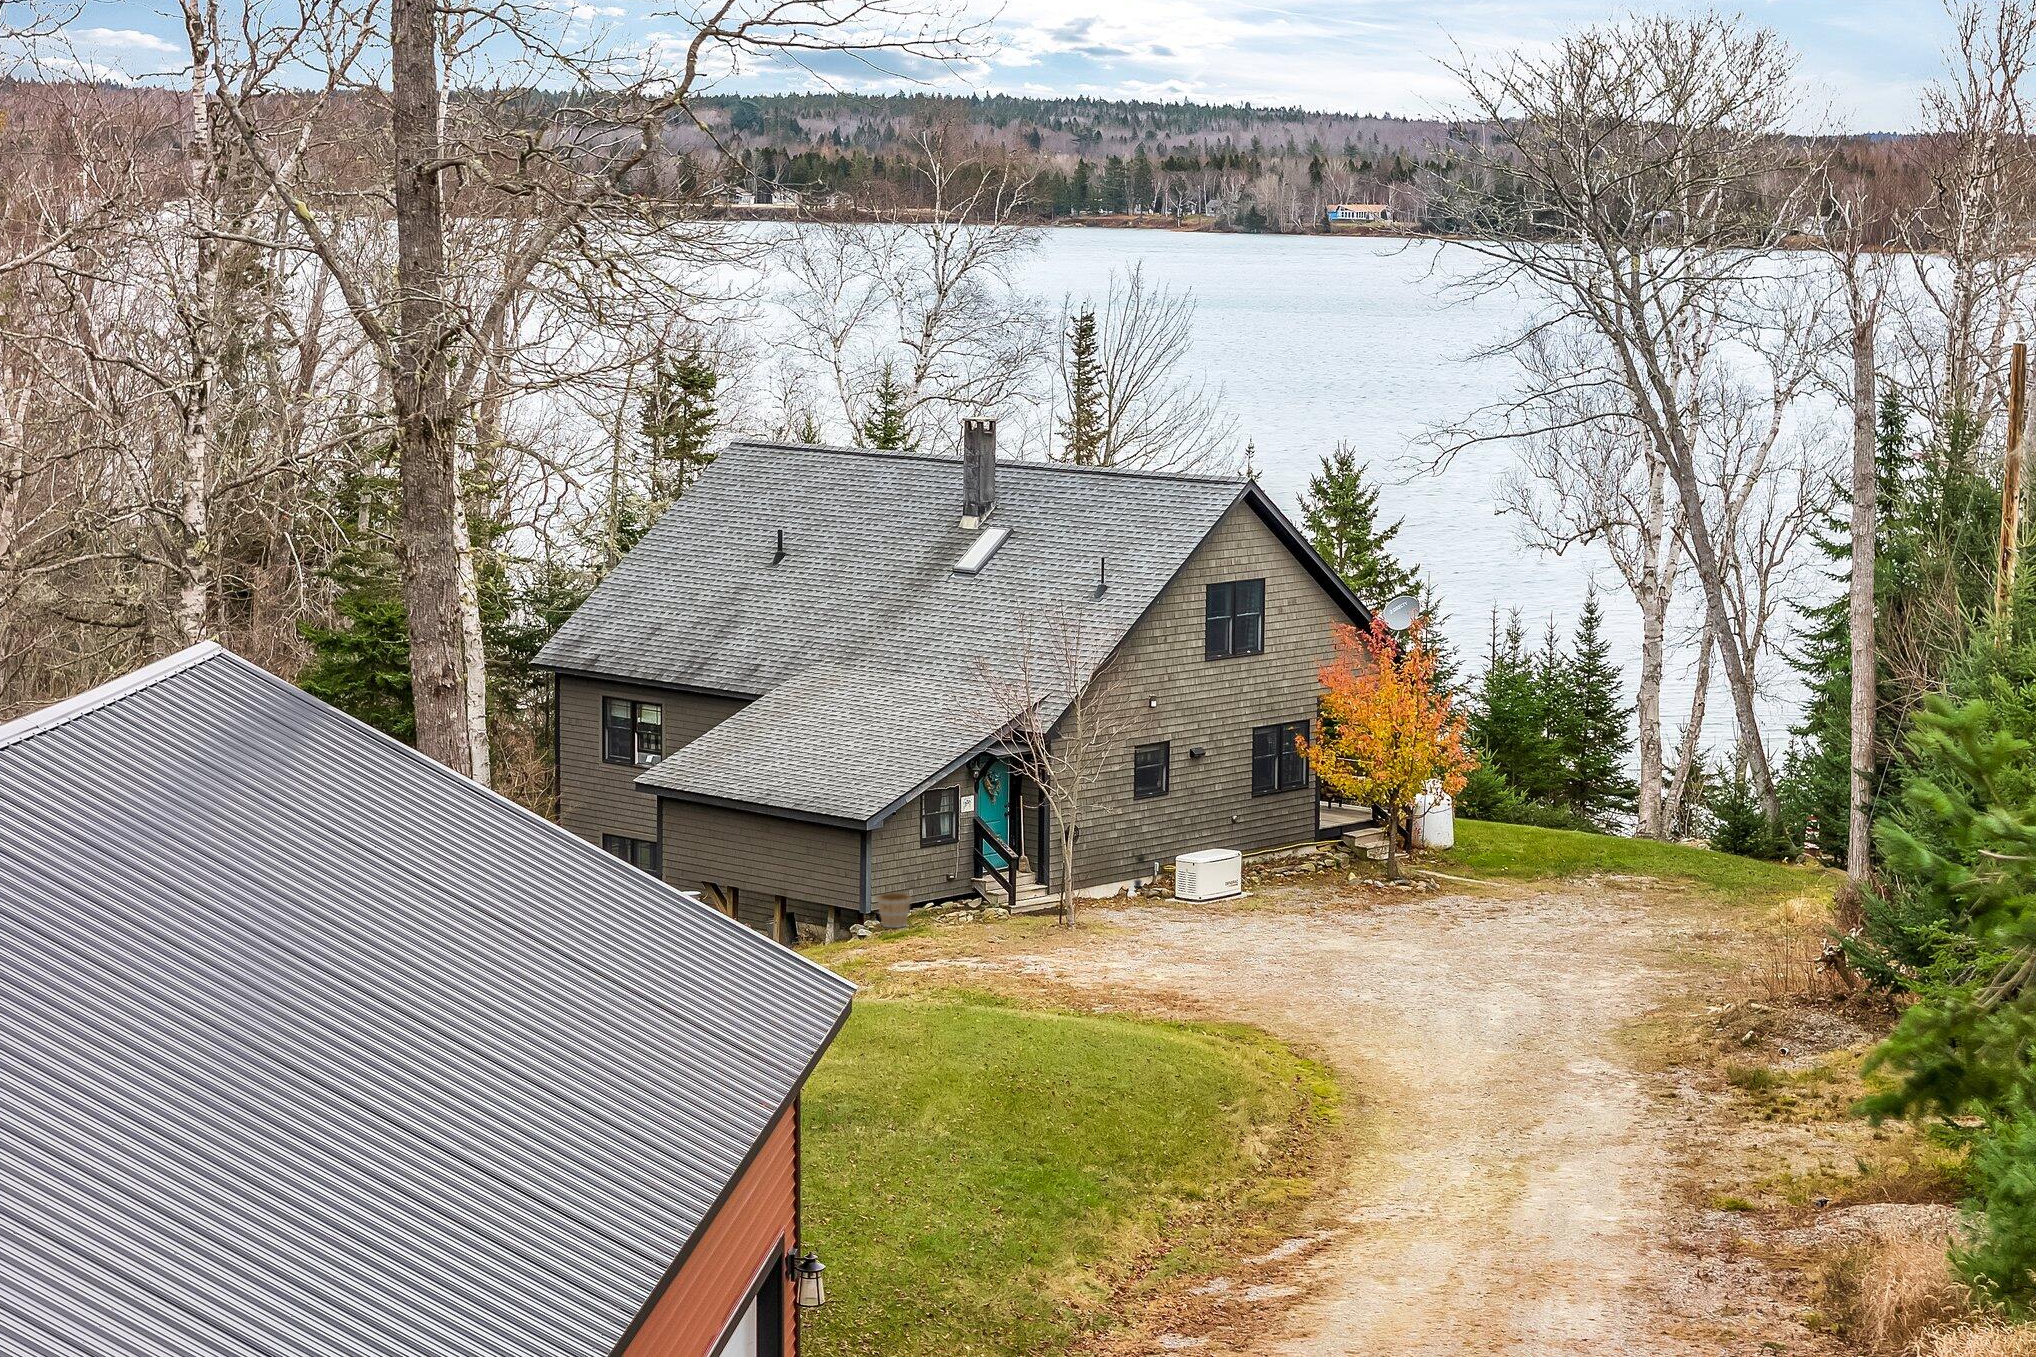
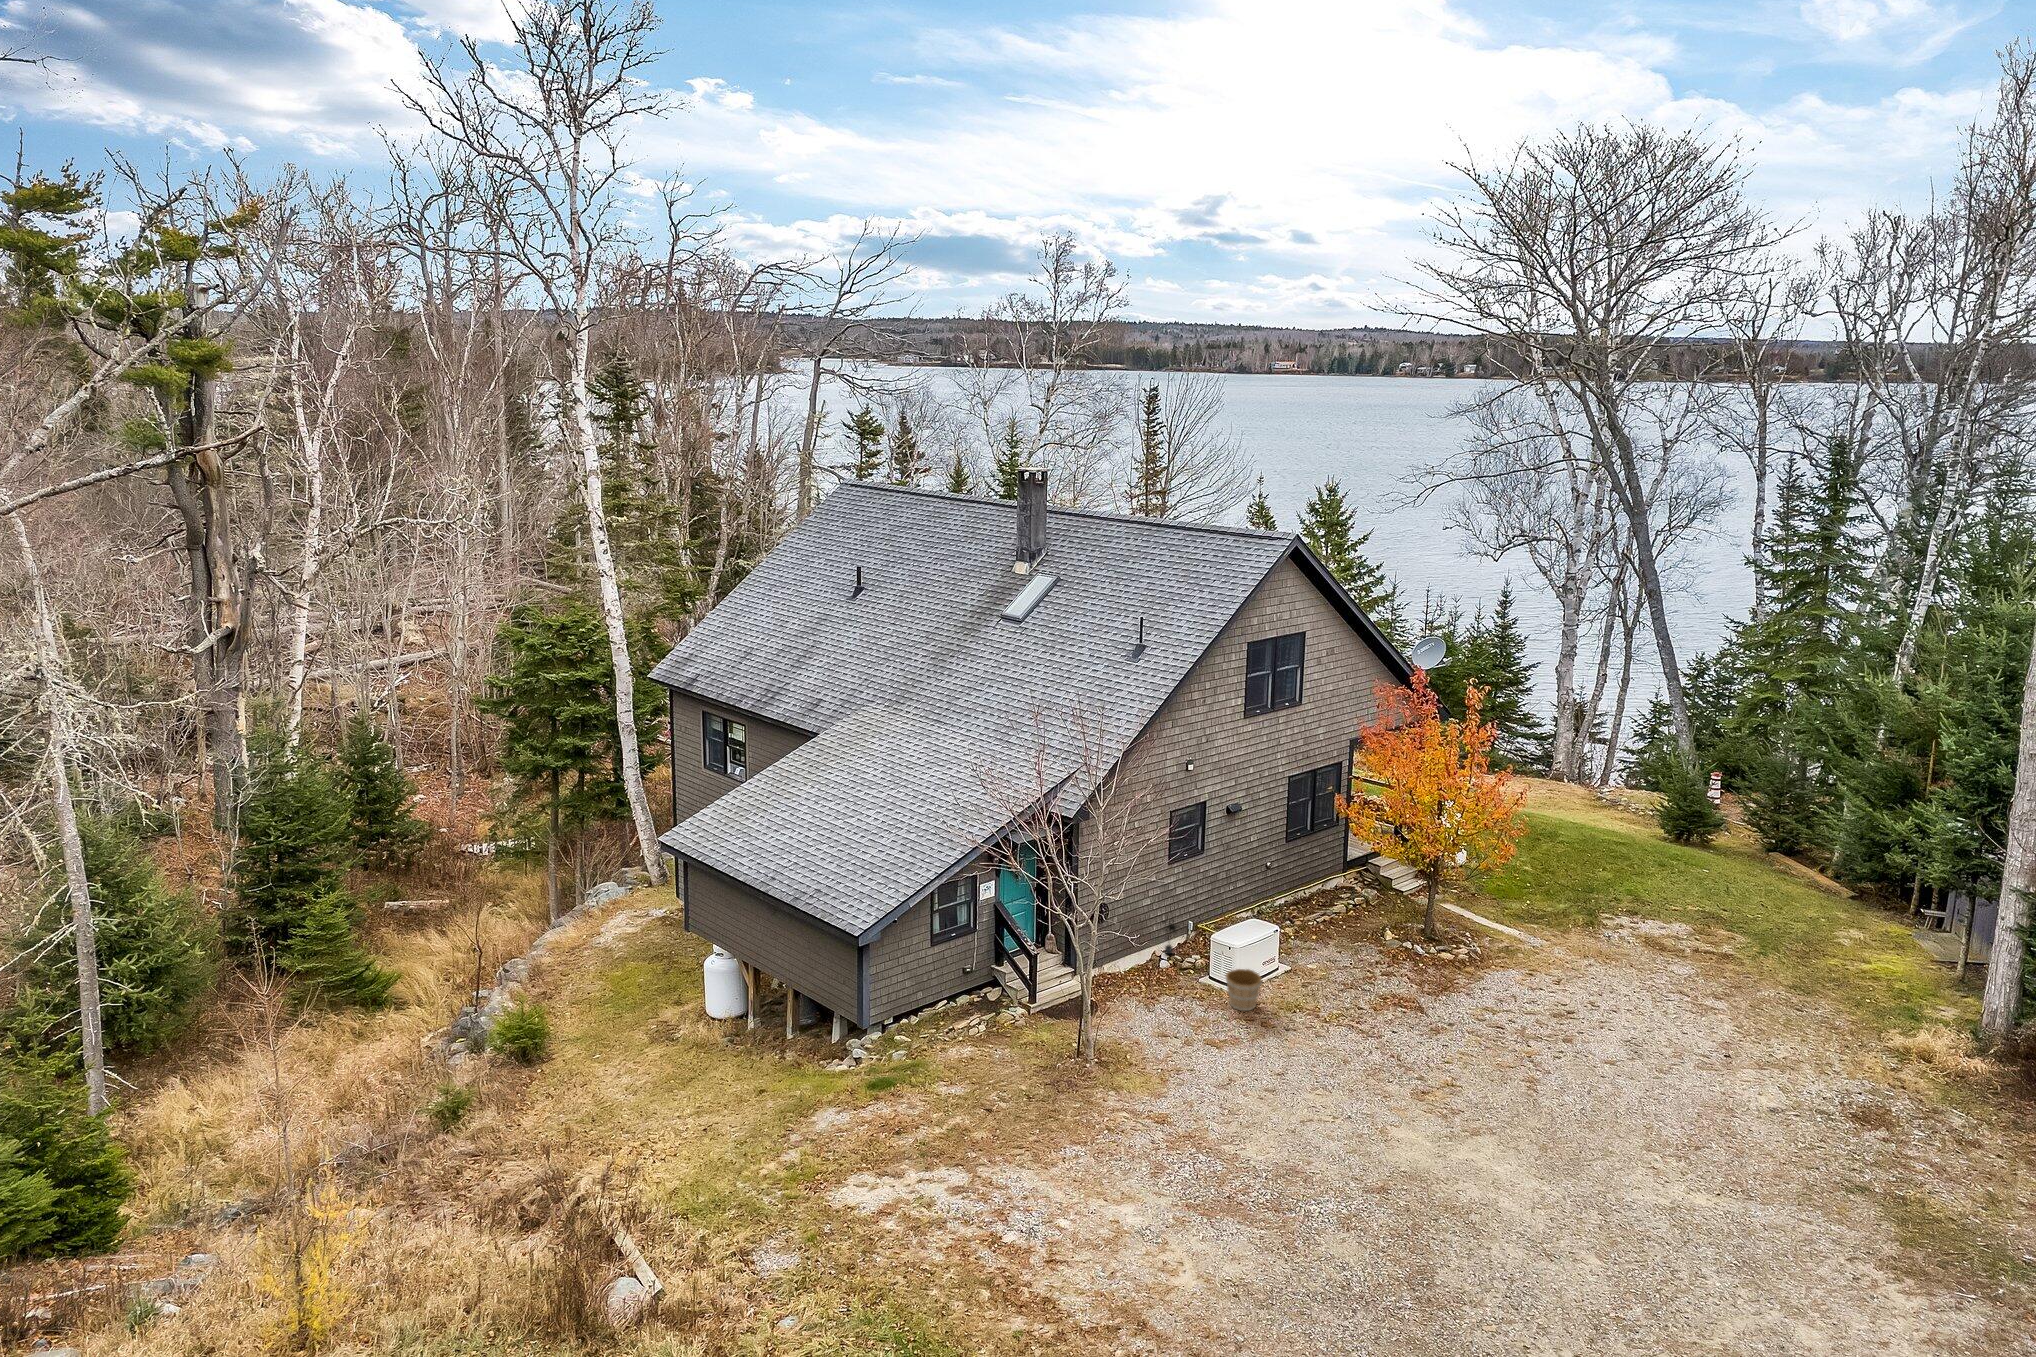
wooden bucket: present [877,893,911,928] -> present [1225,969,1262,1011]

